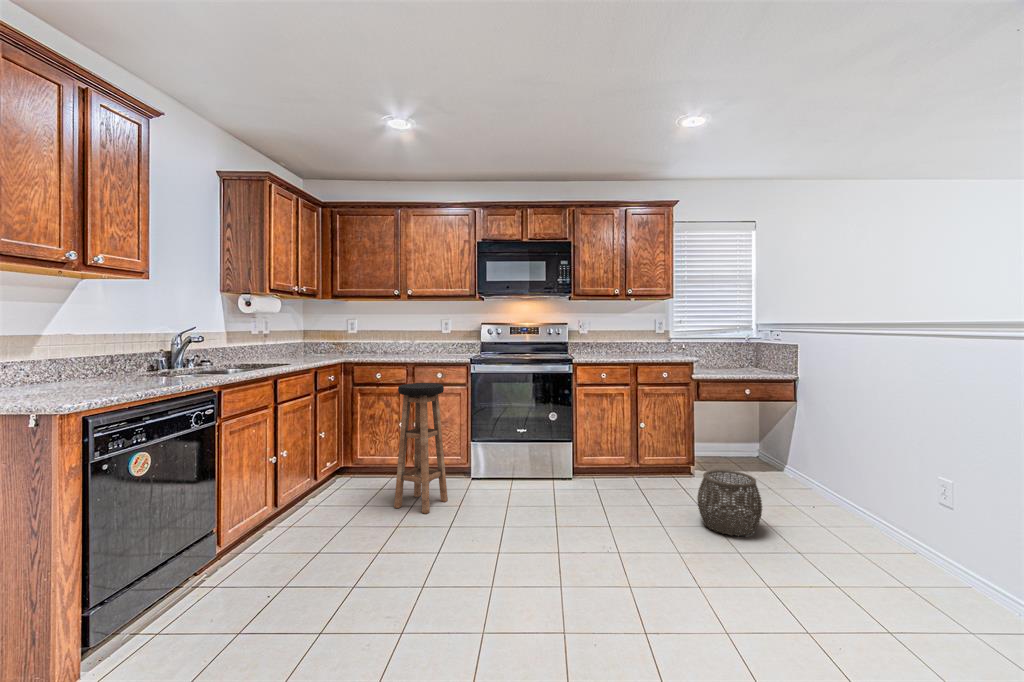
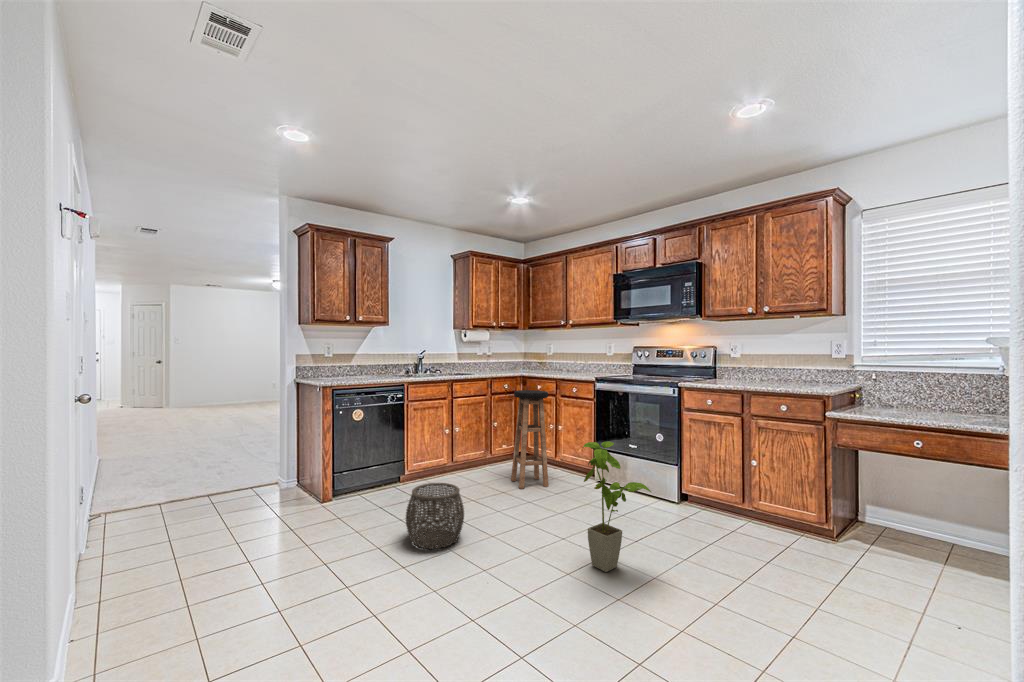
house plant: none [618,428,685,558] -> present [583,441,651,572]
woven basket: present [697,470,762,536] -> present [406,483,464,549]

